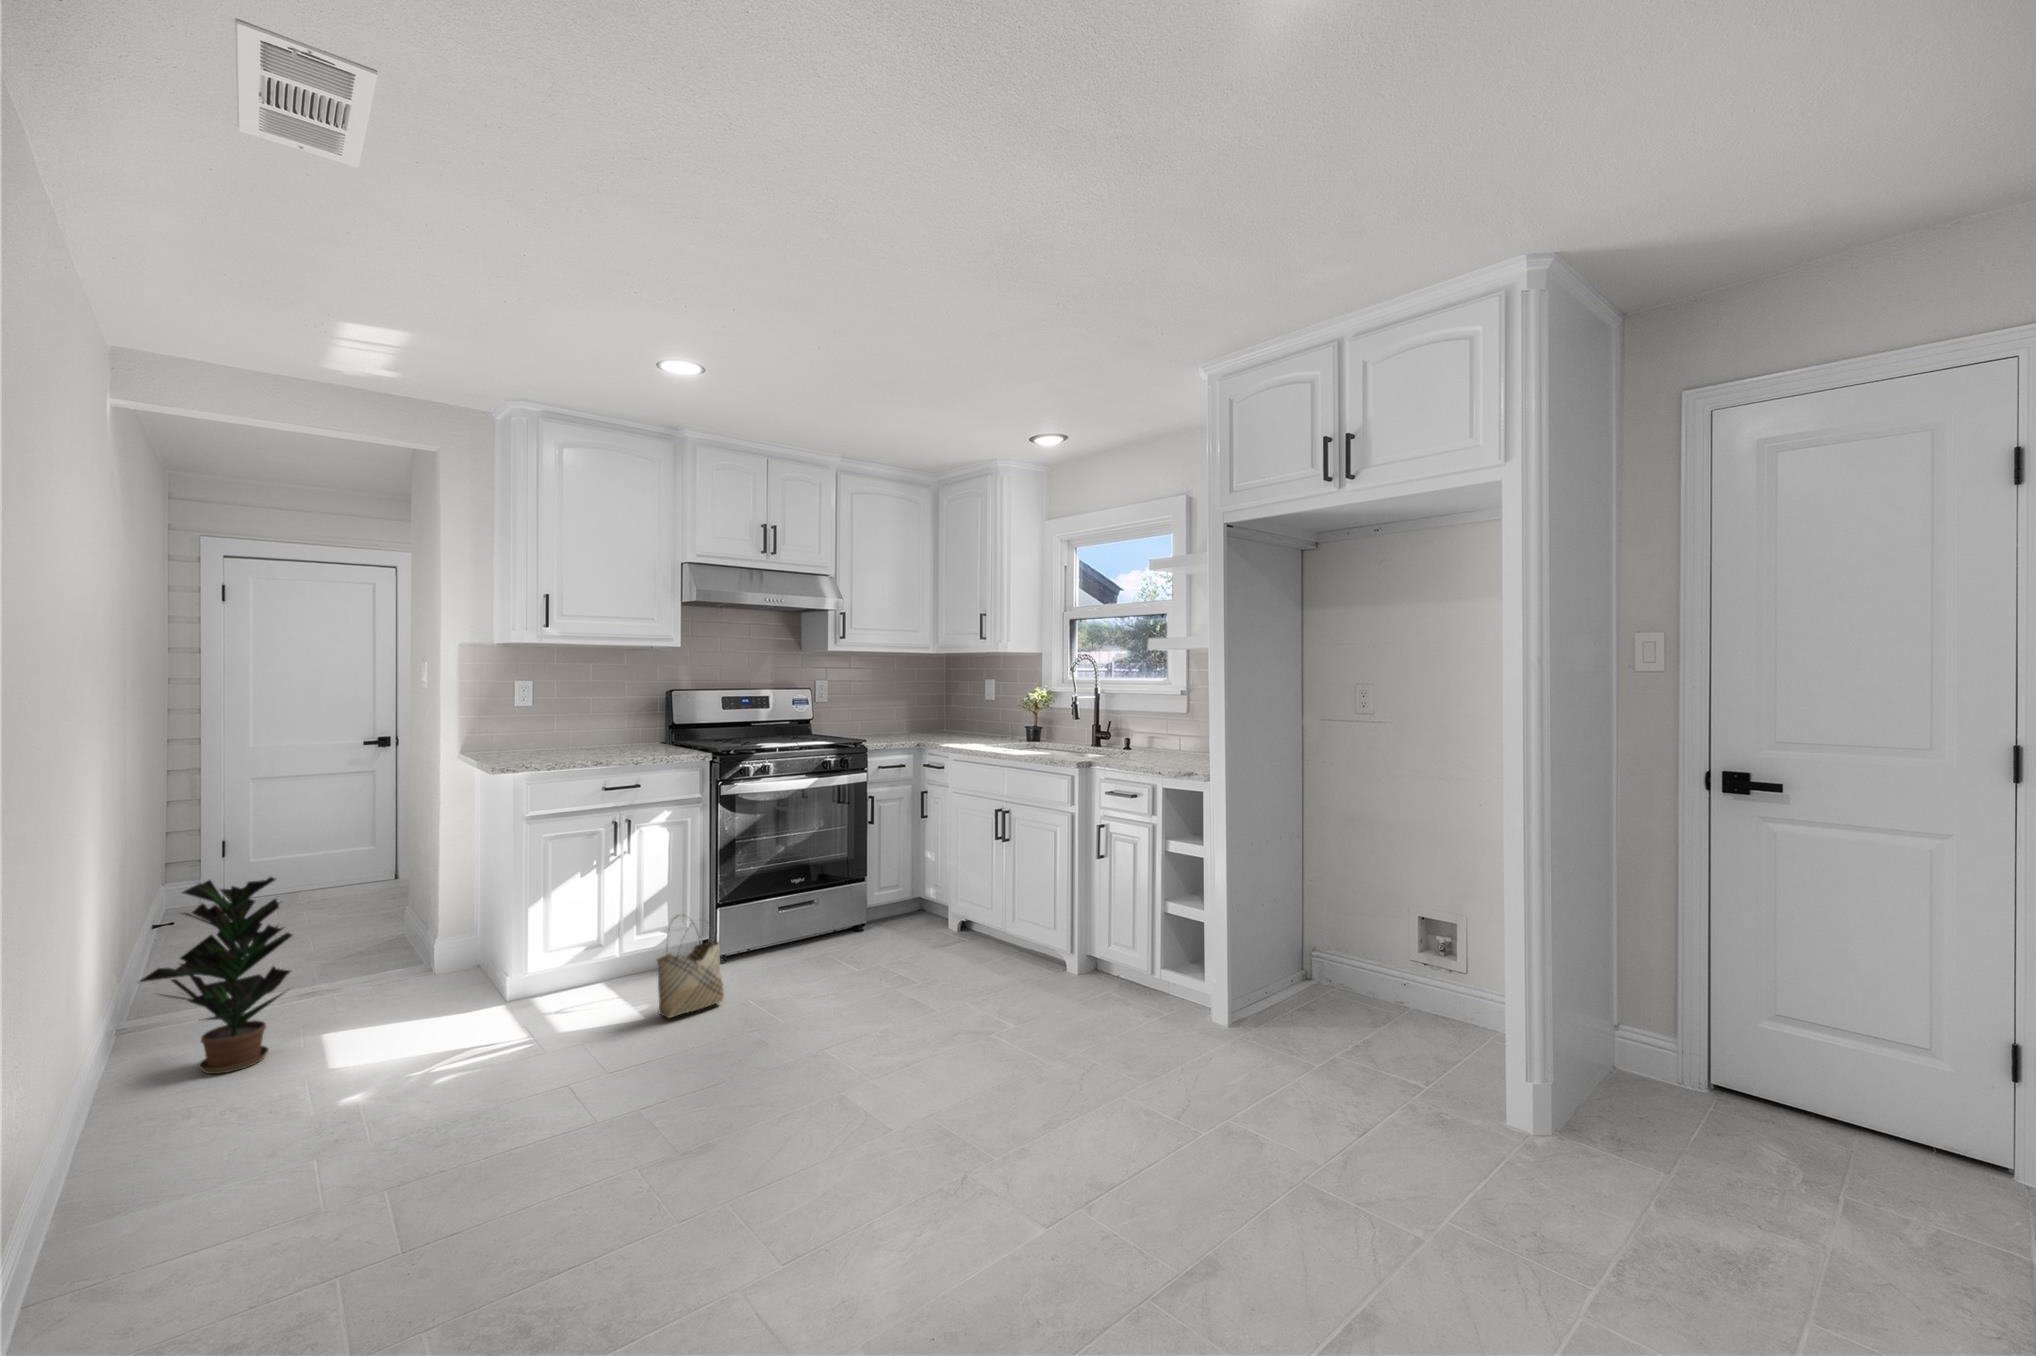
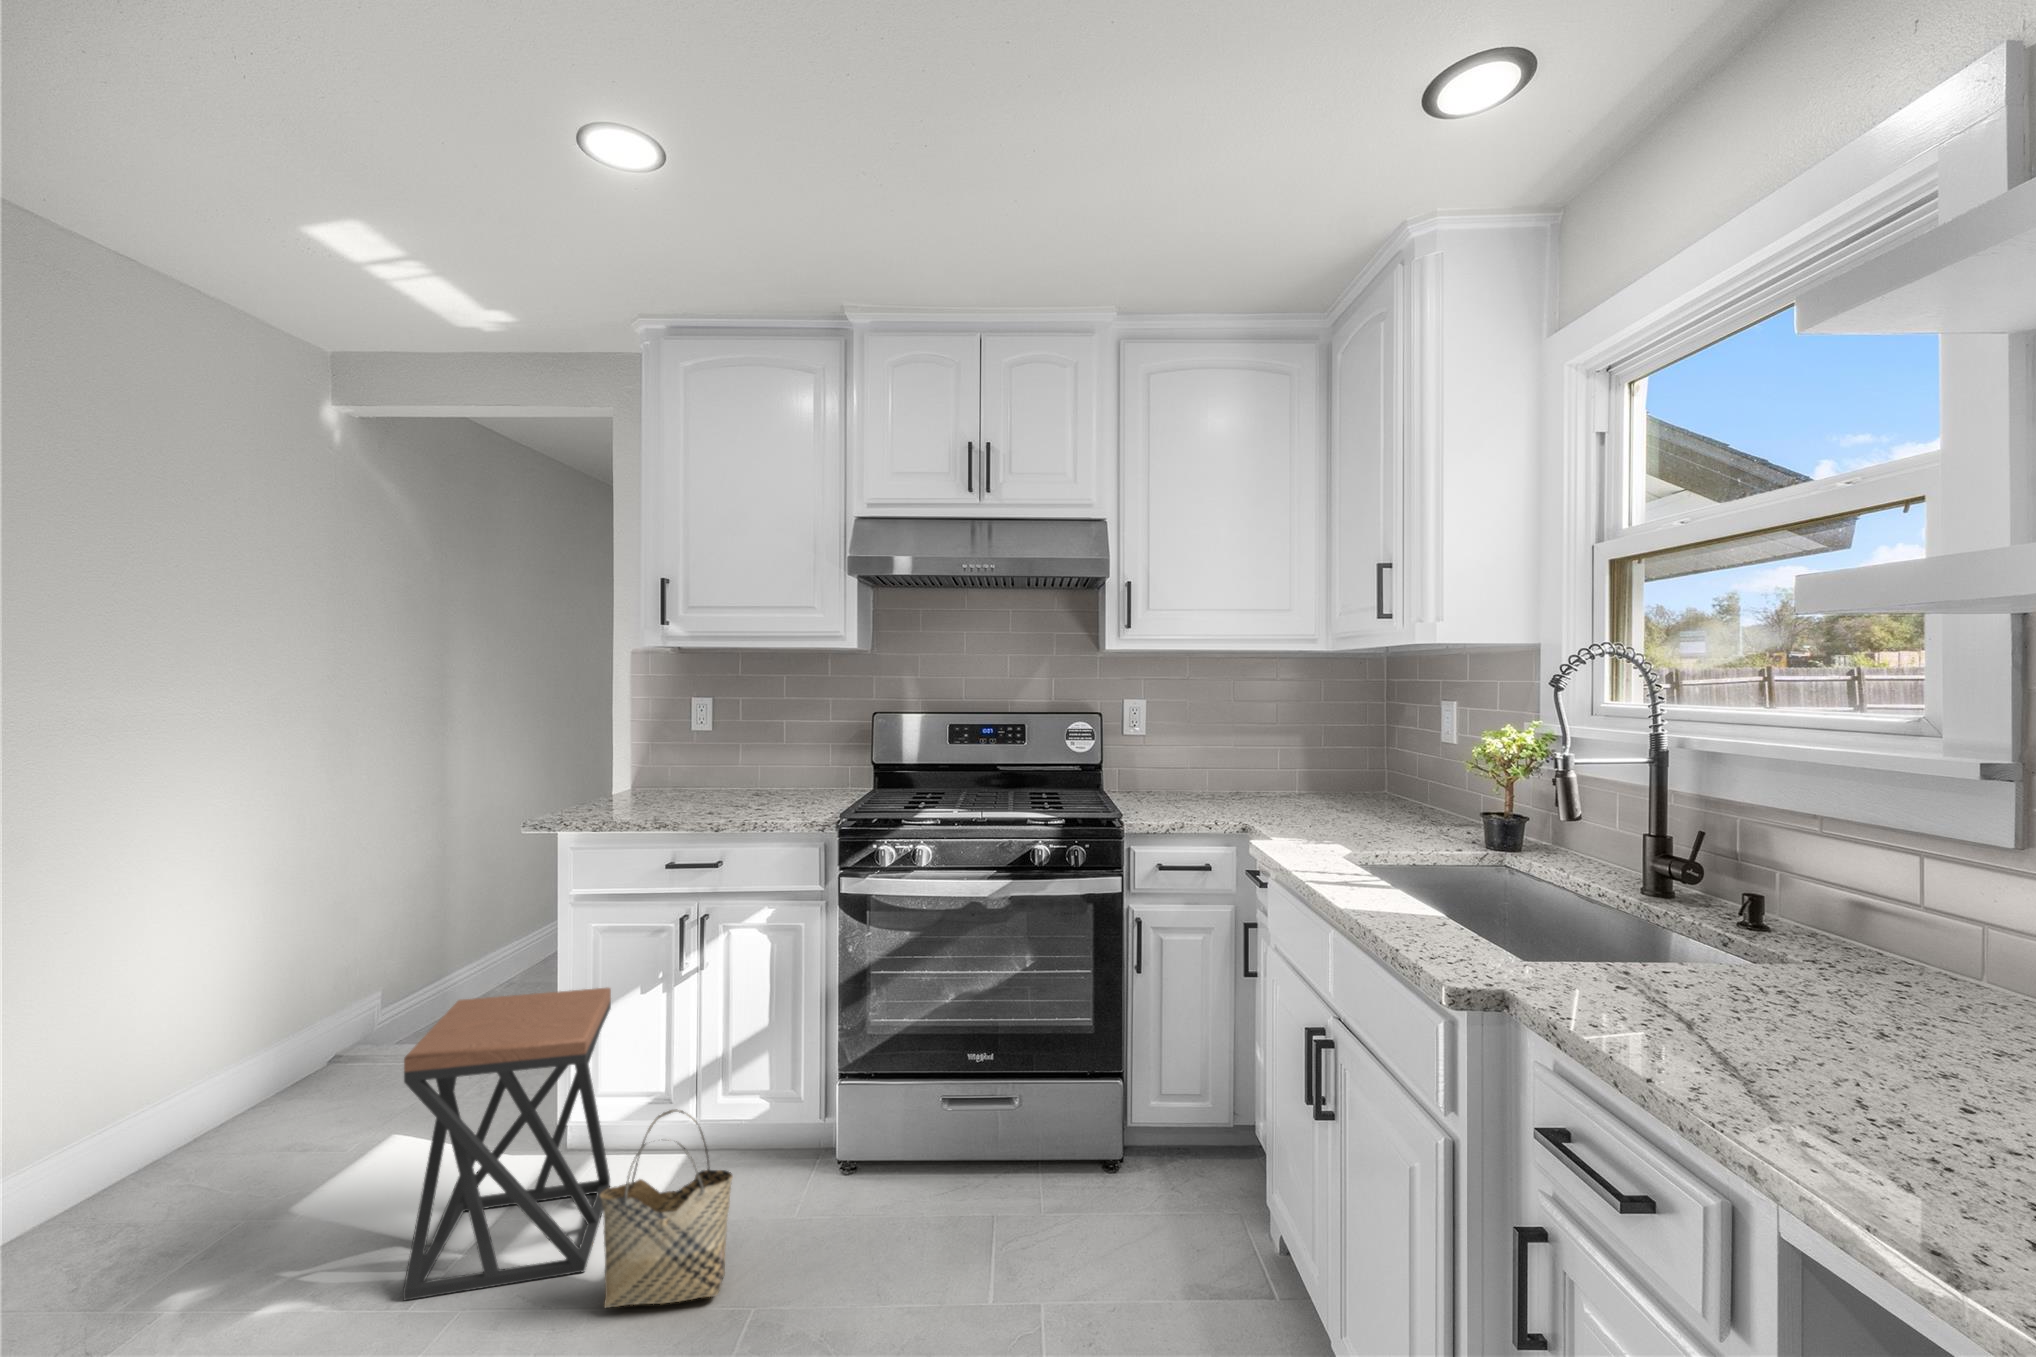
stool: none [484,869,628,1052] -> present [403,988,611,1300]
potted plant: present [140,877,292,1074] -> none [151,931,331,1182]

